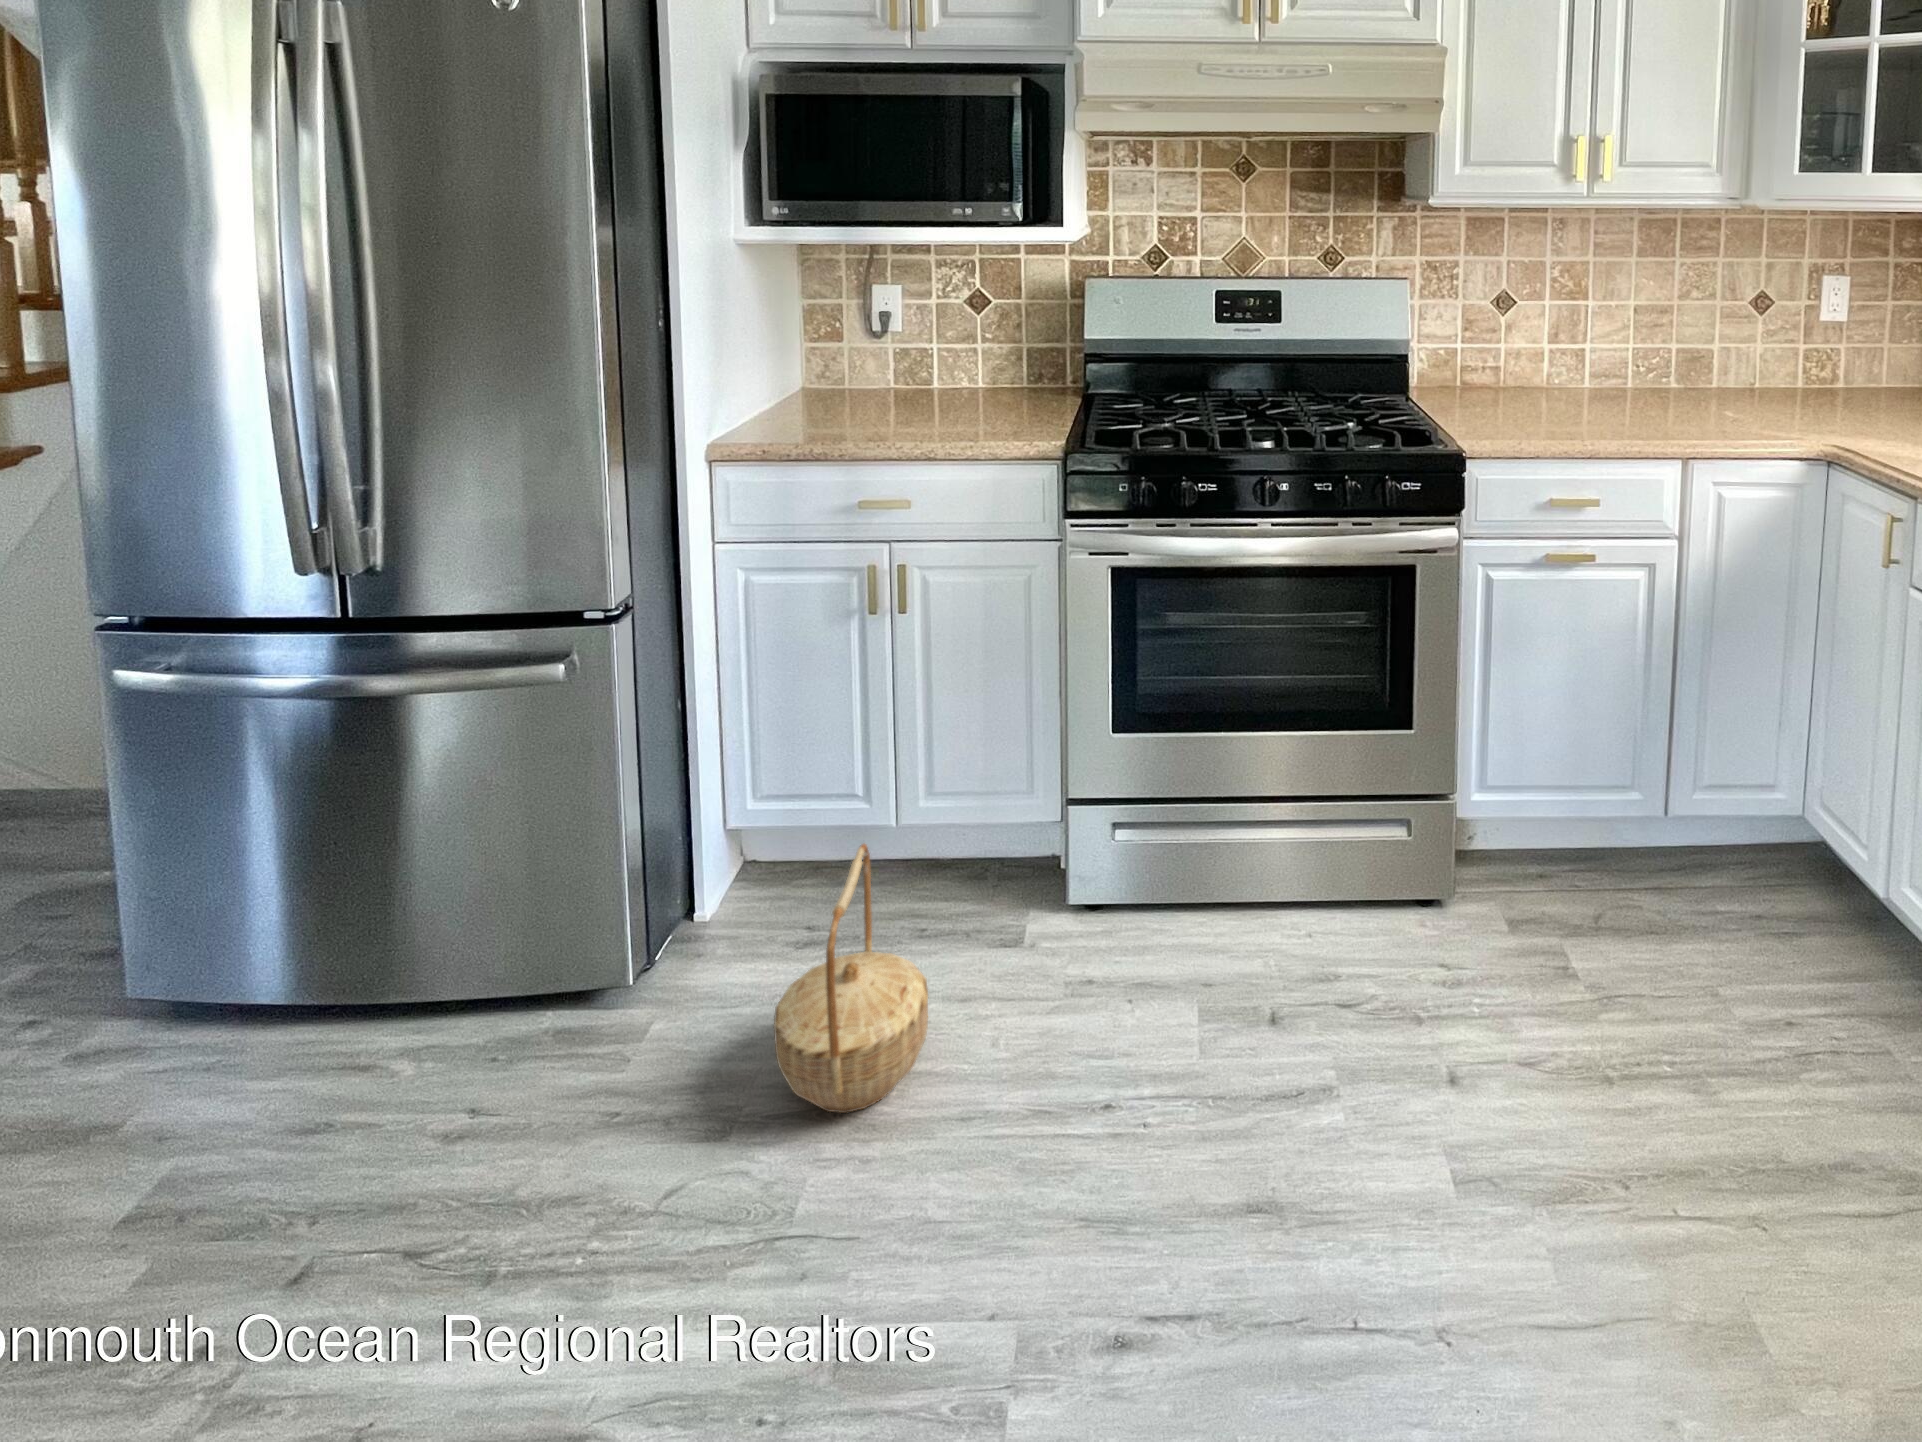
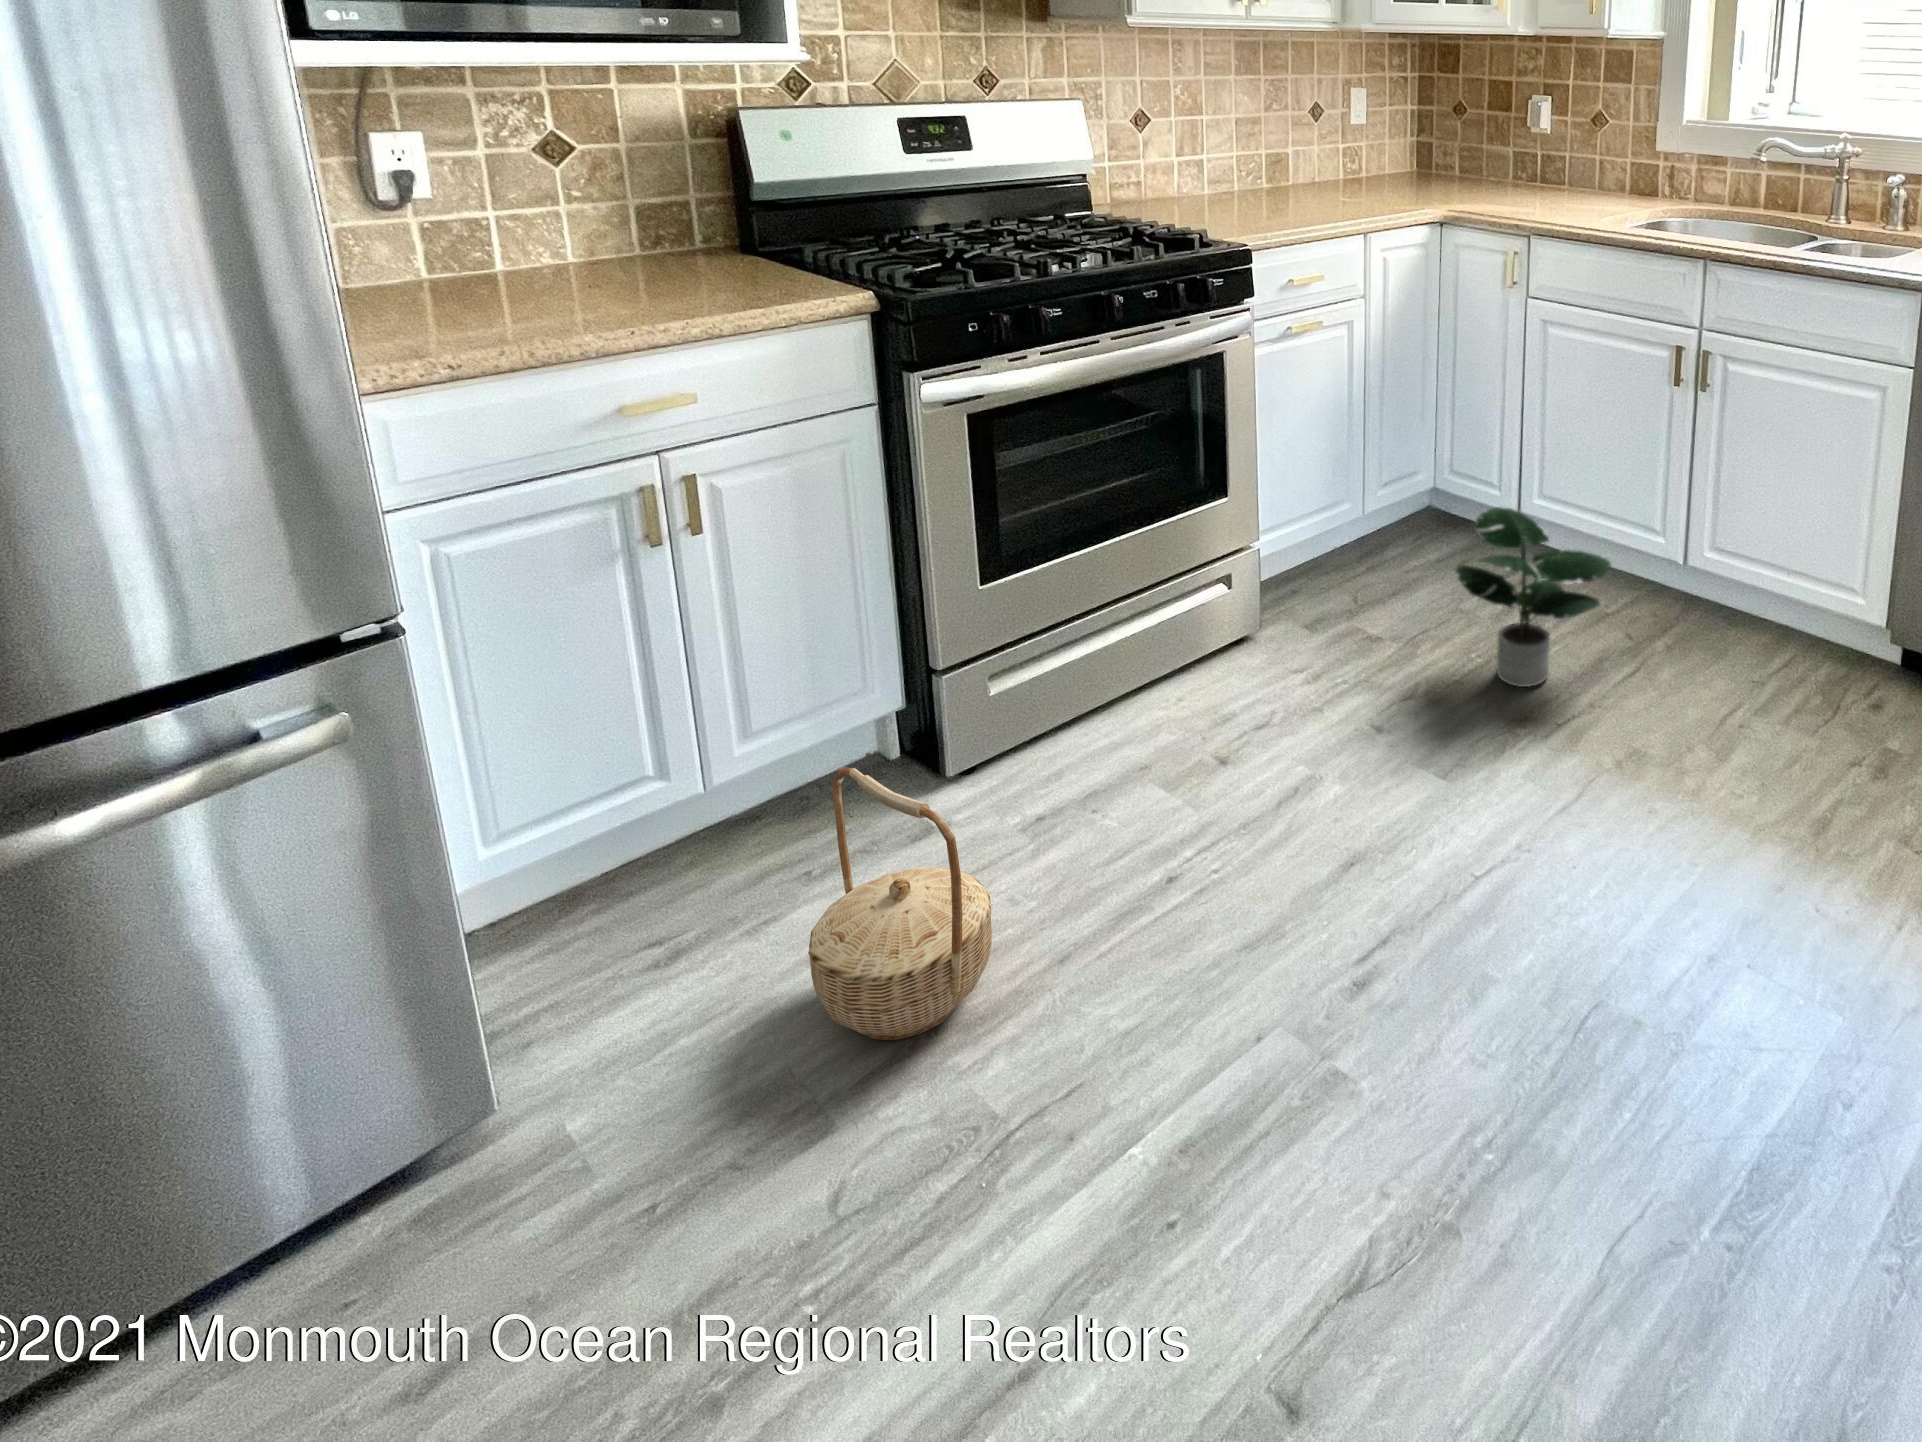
potted plant: none [1622,861,1860,1147] -> present [1455,507,1611,687]

